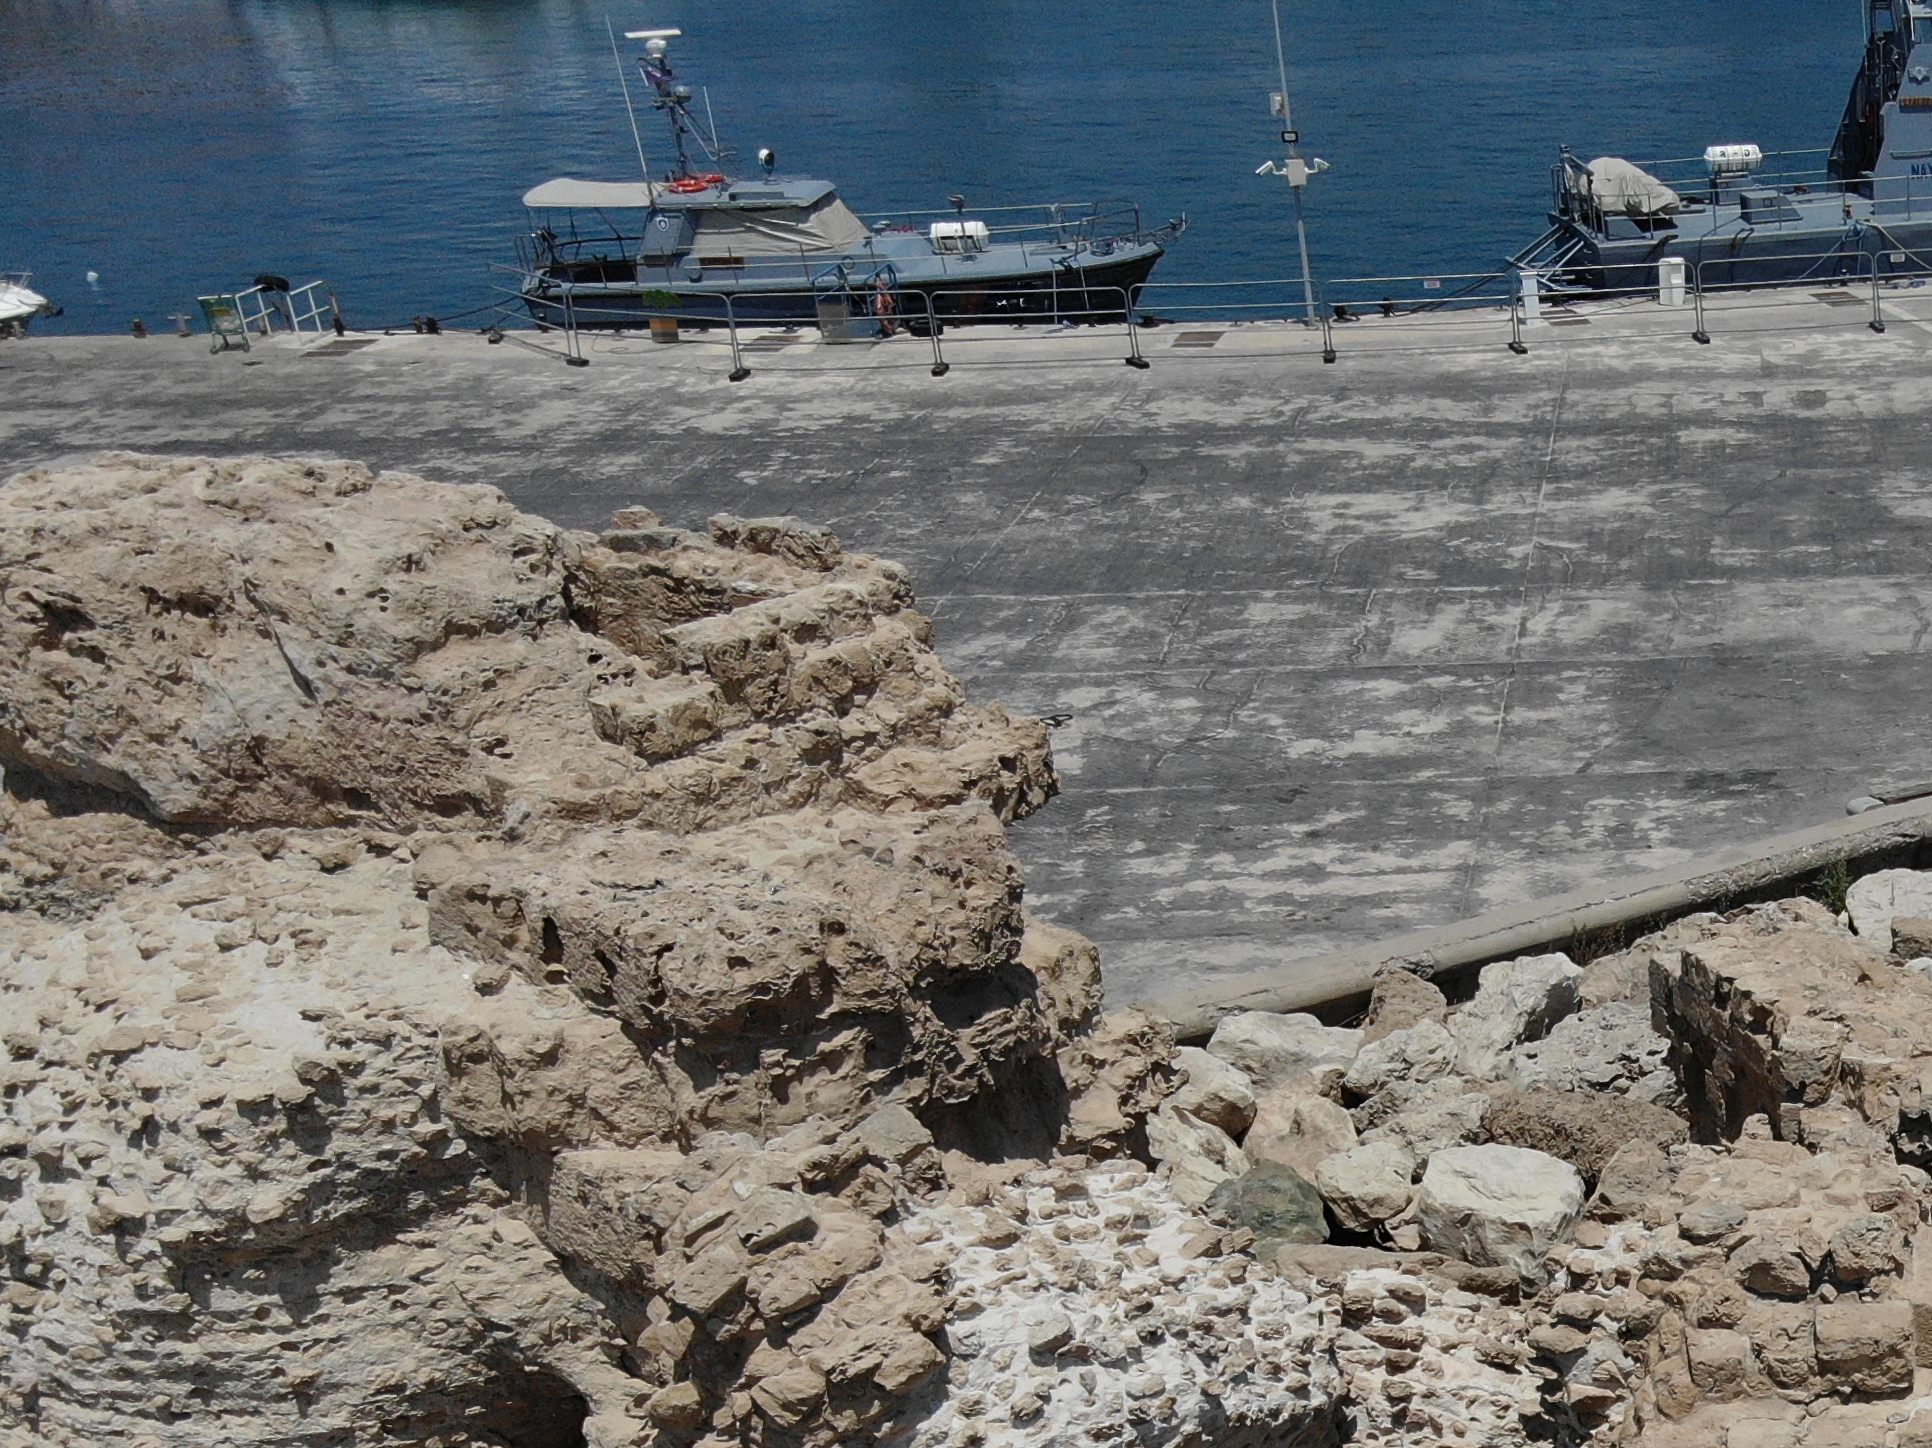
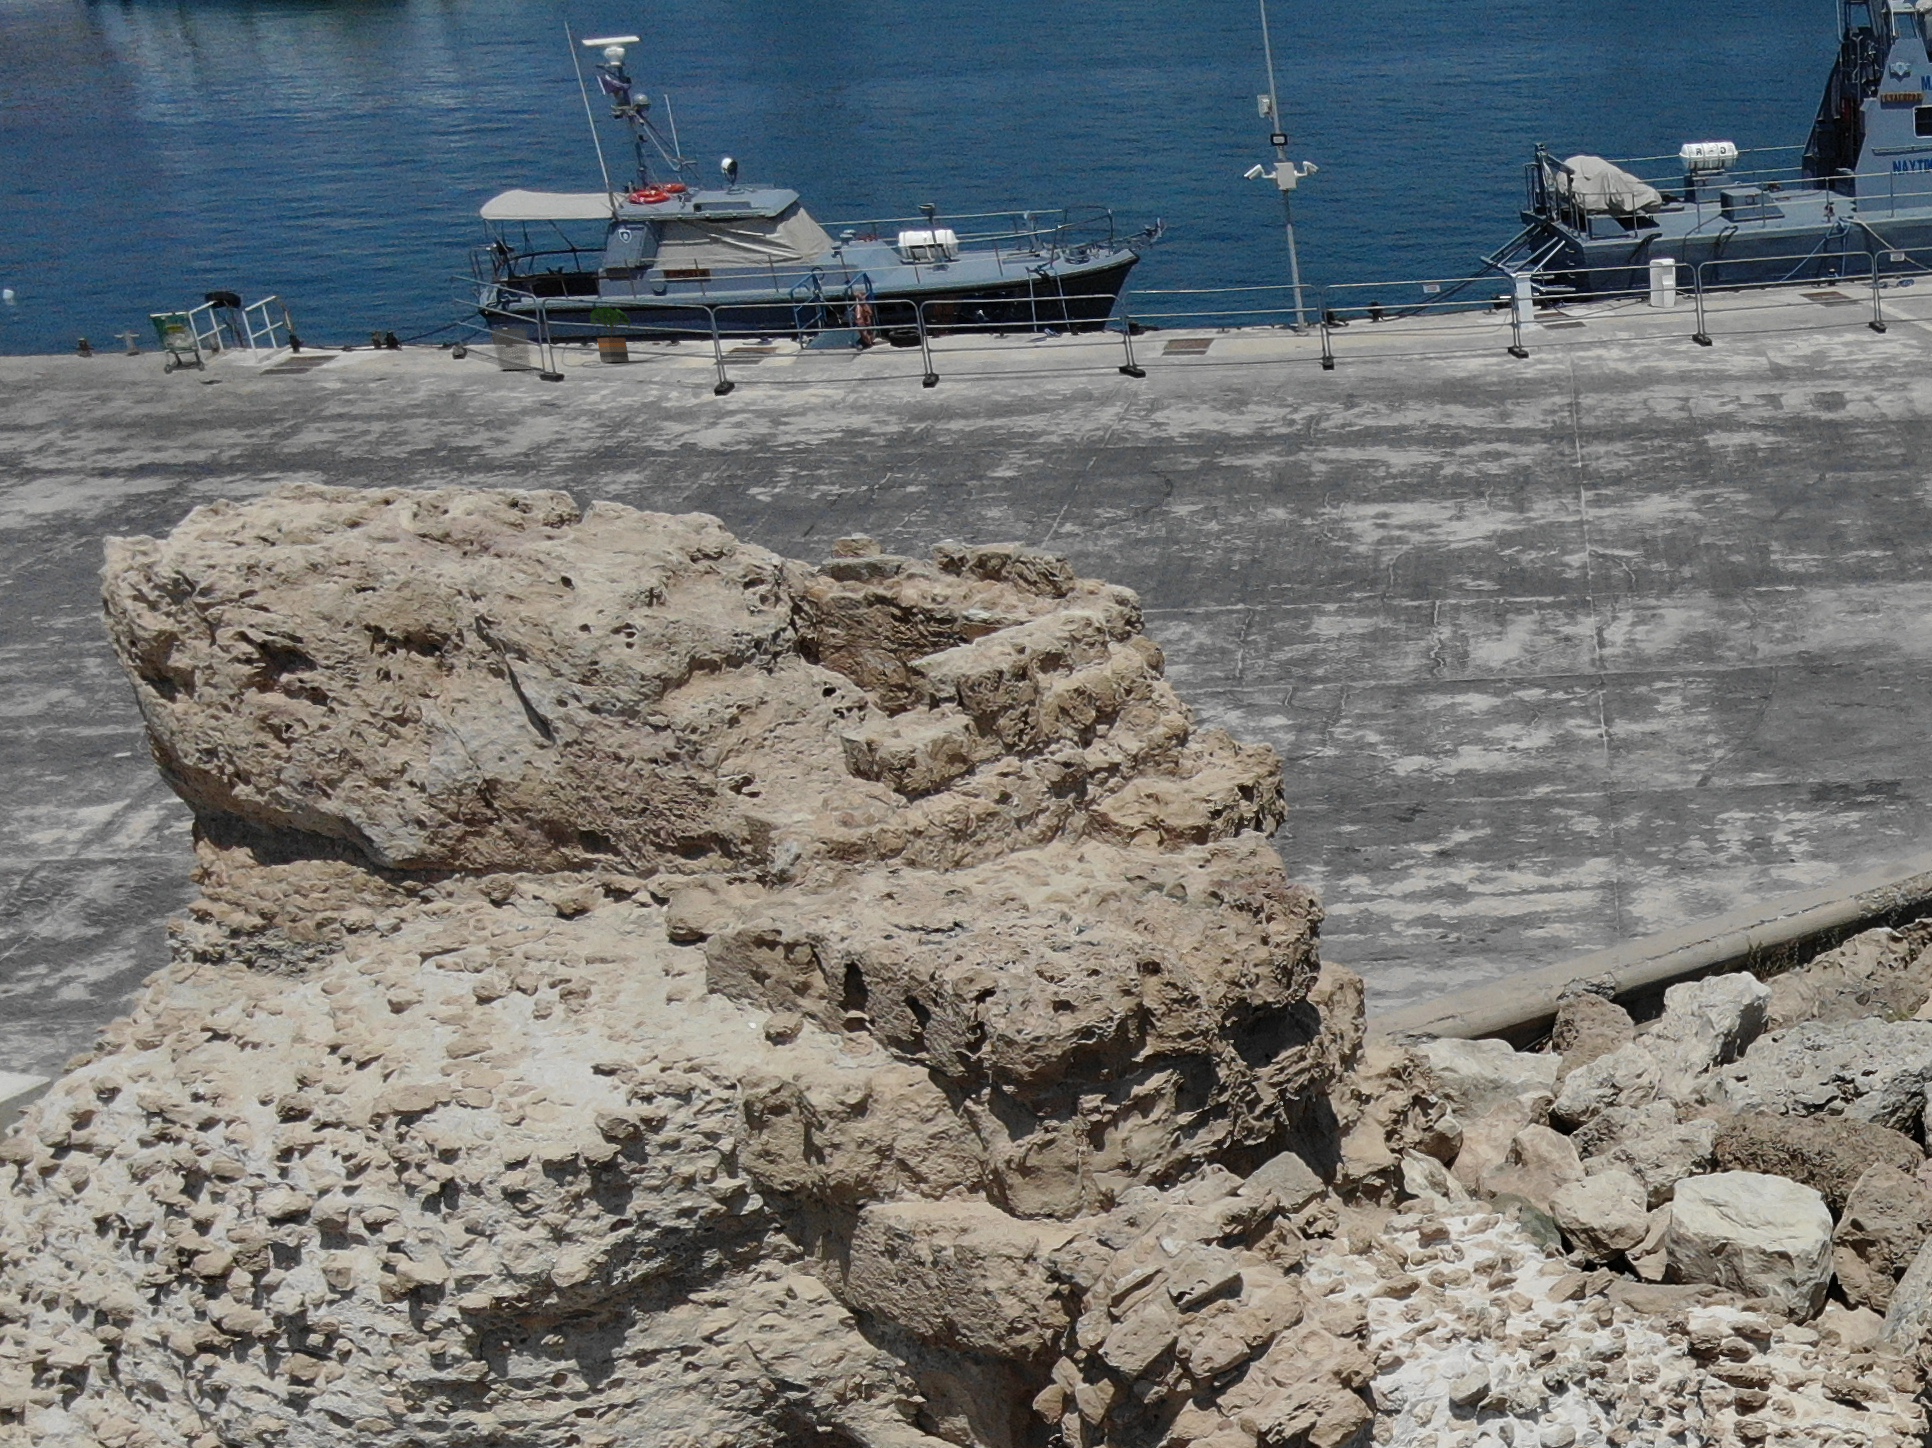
waste bin: present [818,305,852,344] -> present [493,329,531,370]

